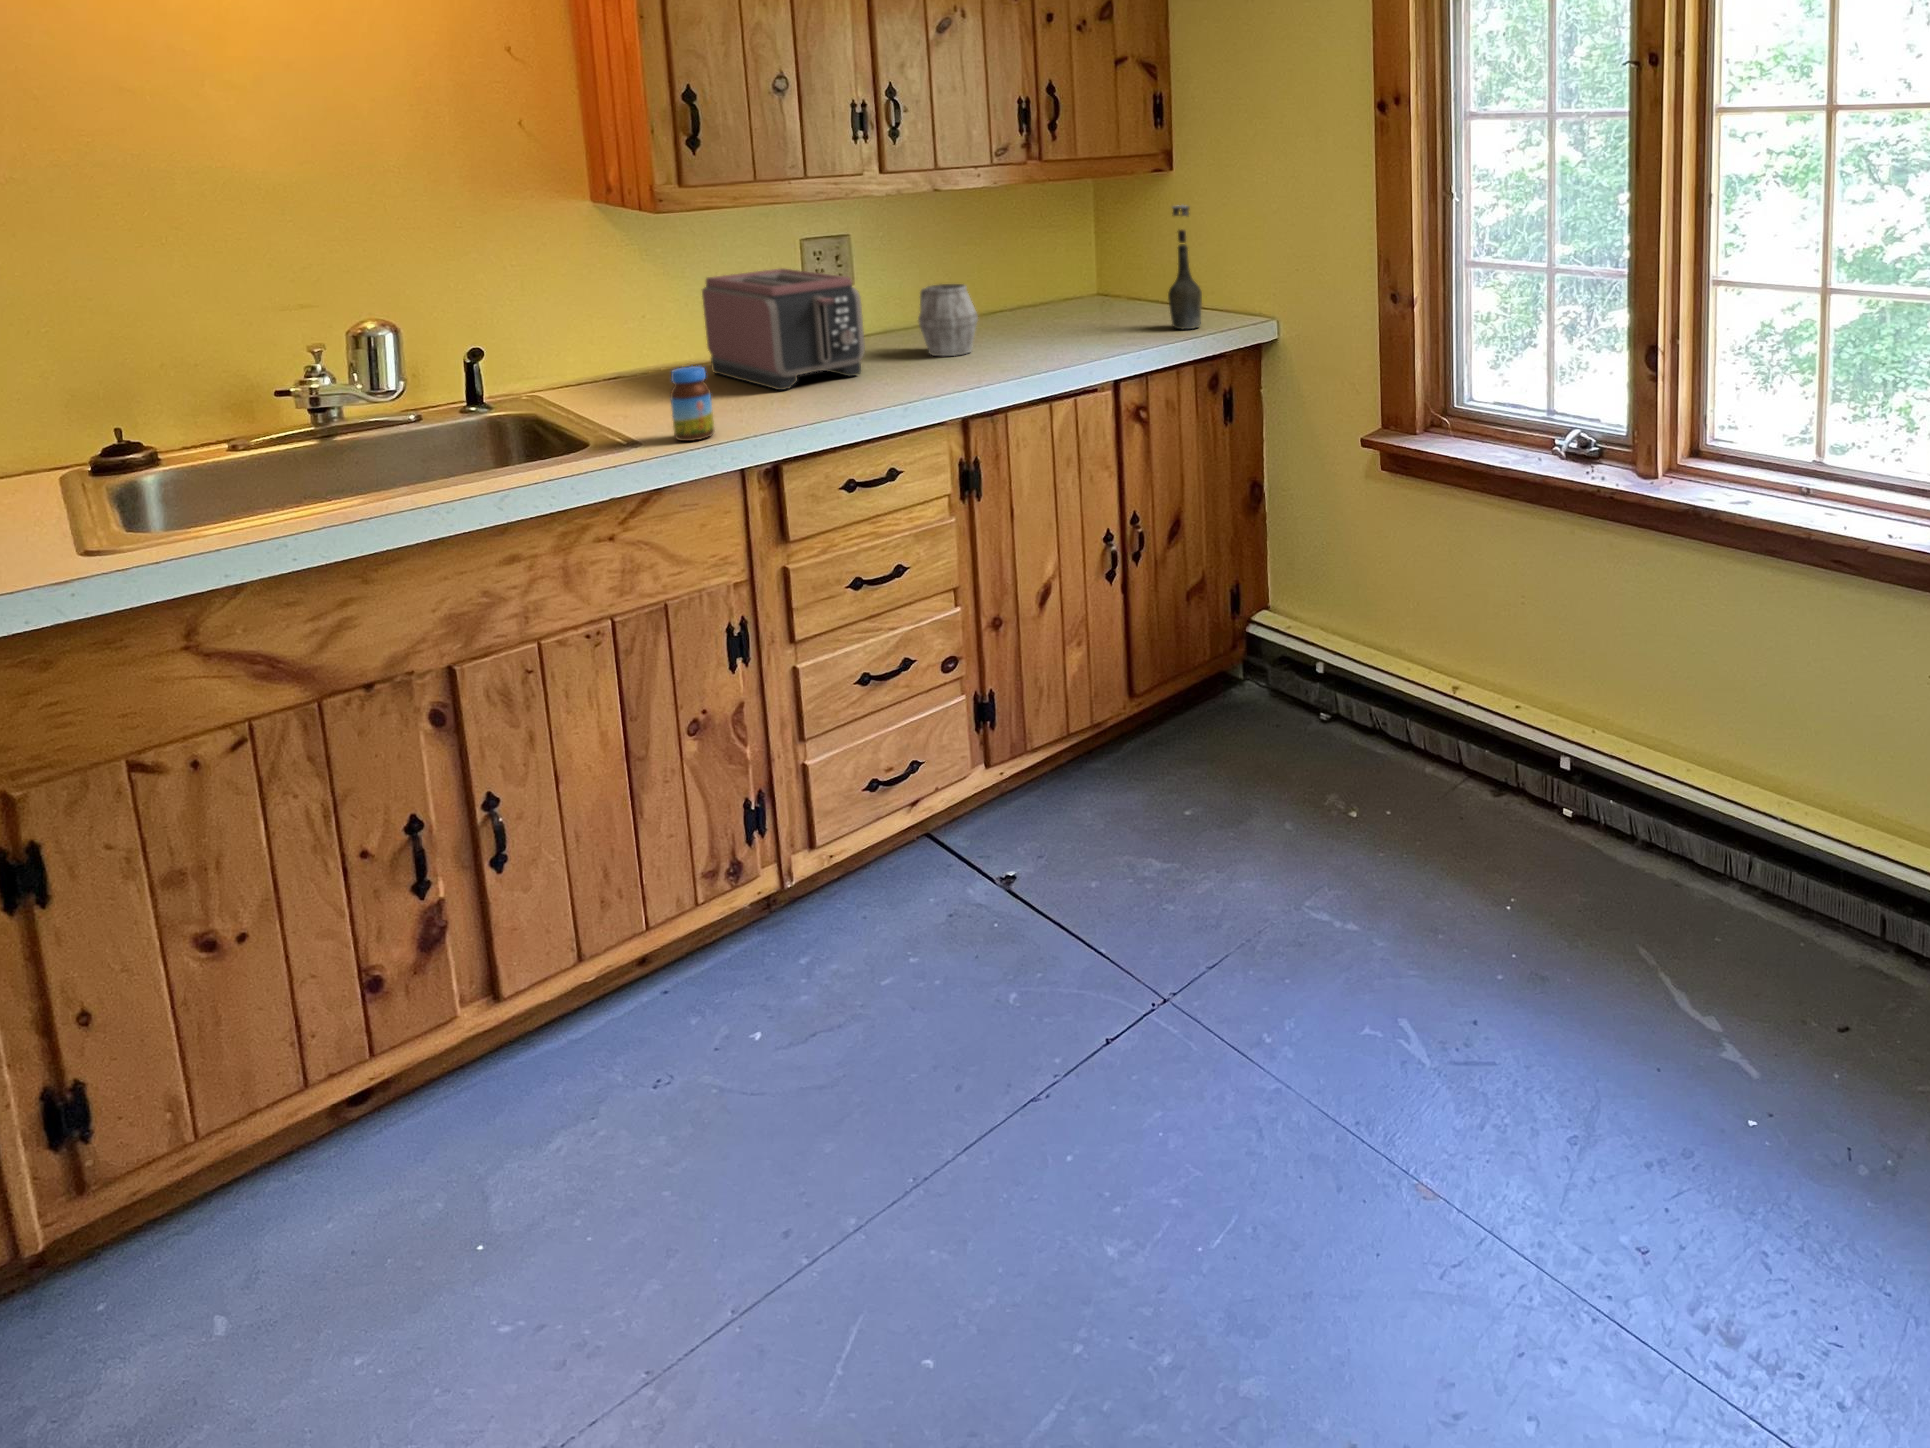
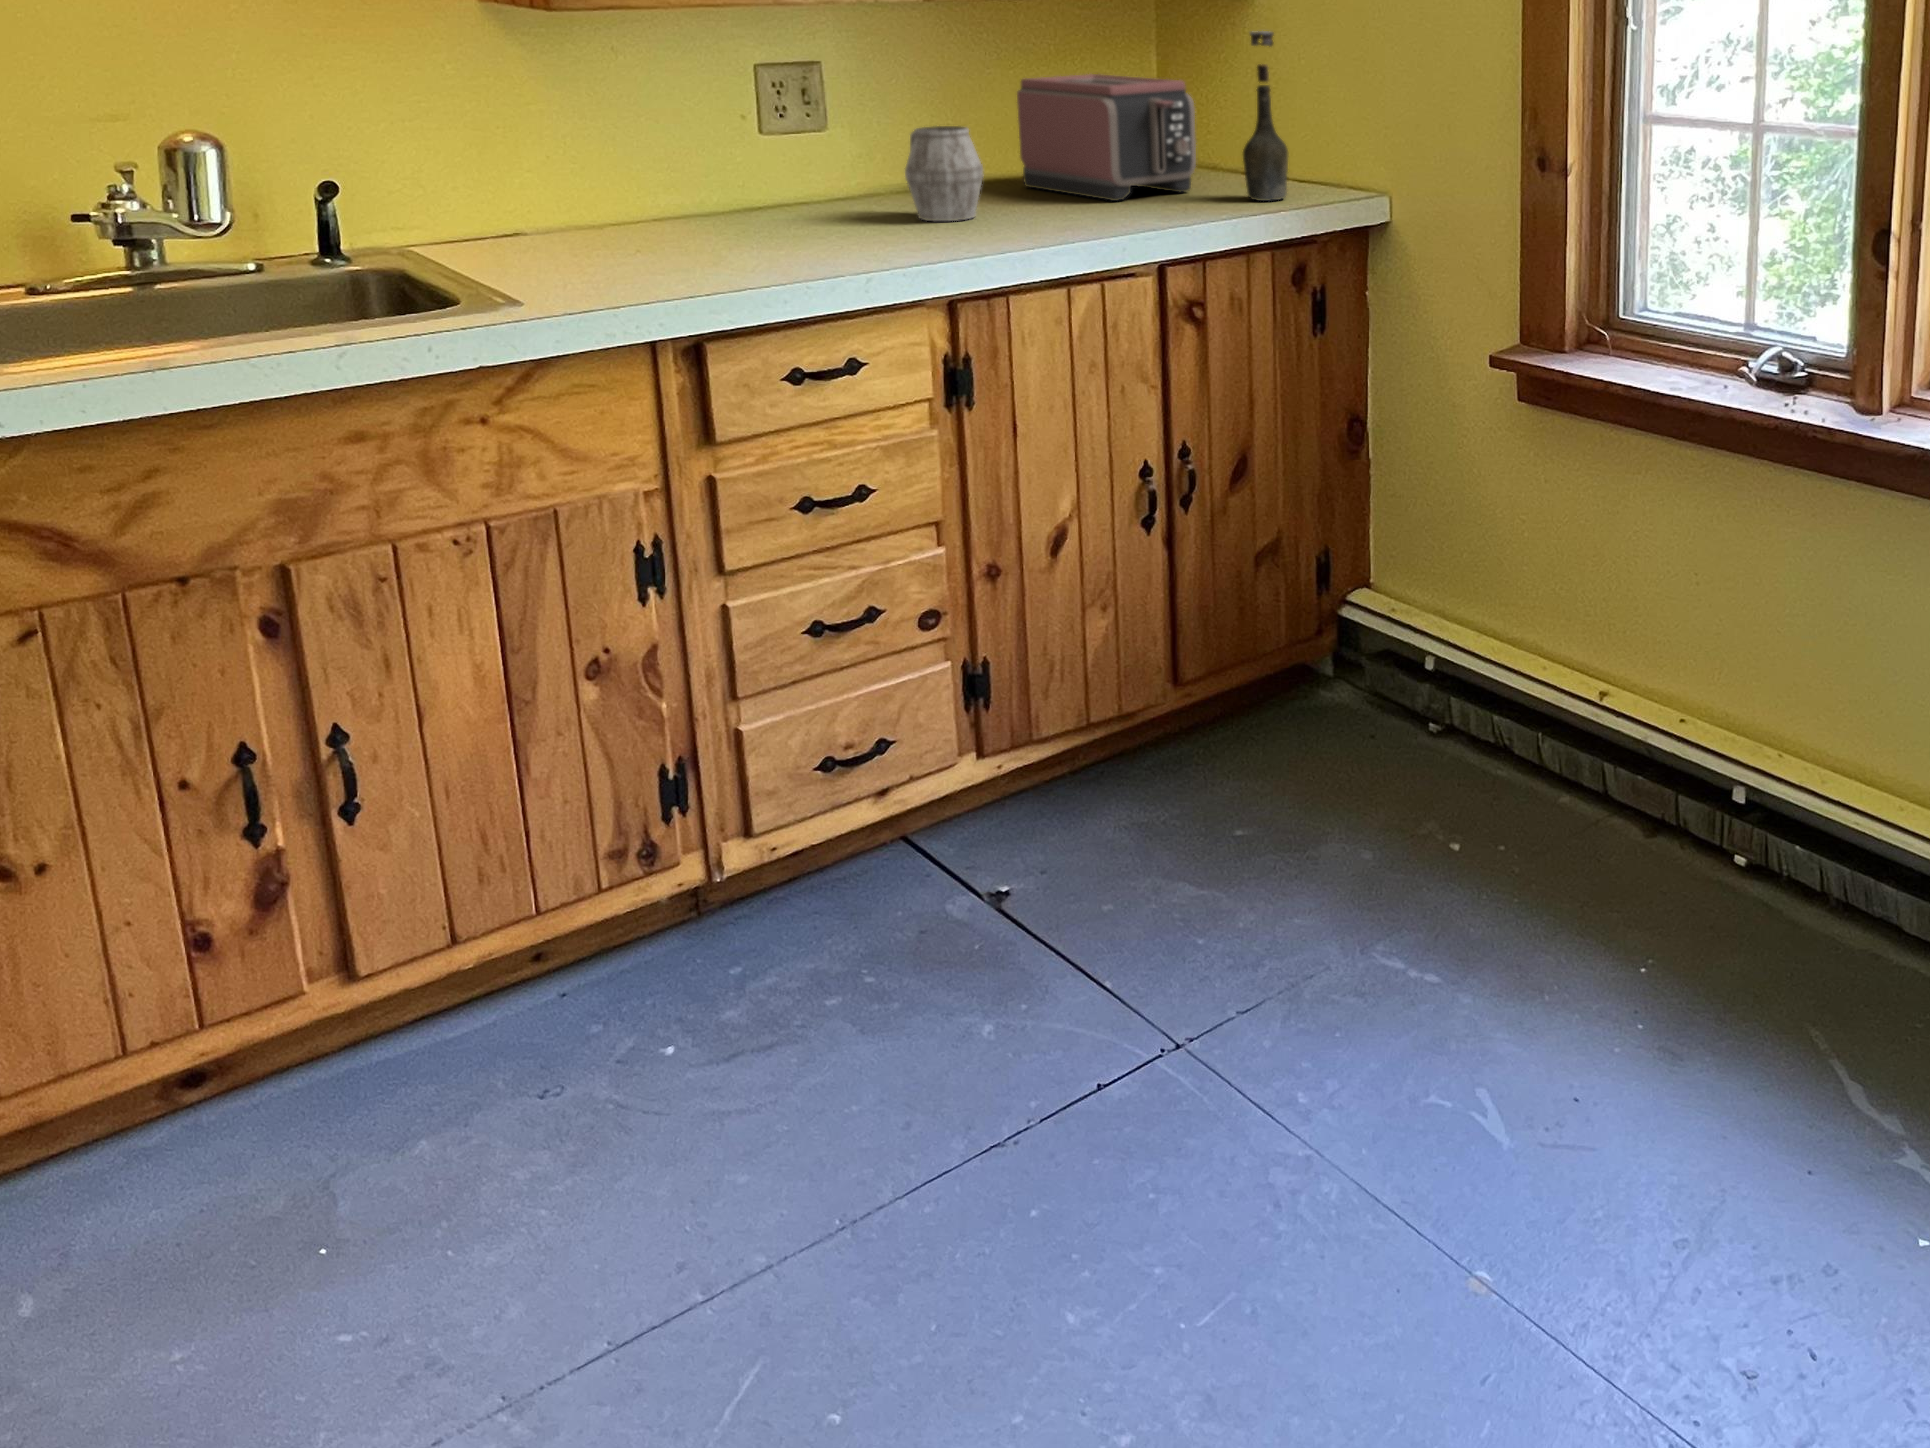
toaster: present [702,269,865,390] -> present [1017,74,1196,201]
jar: present [670,366,714,441] -> none [559,205,617,301]

